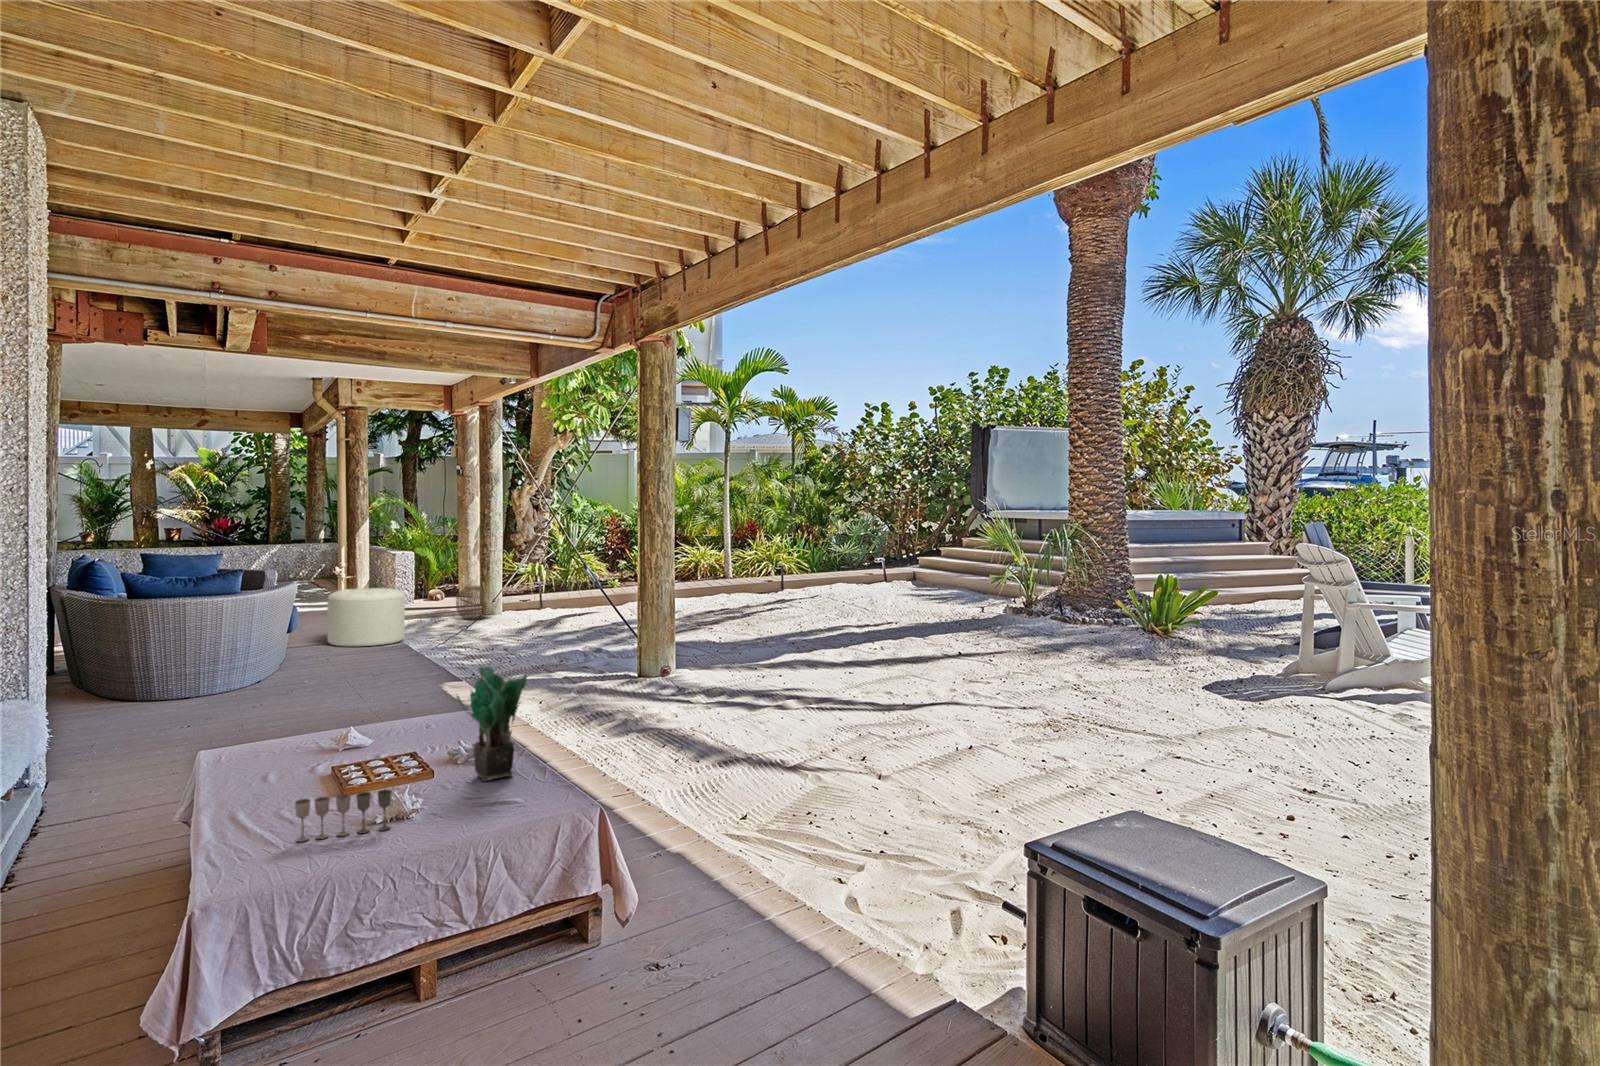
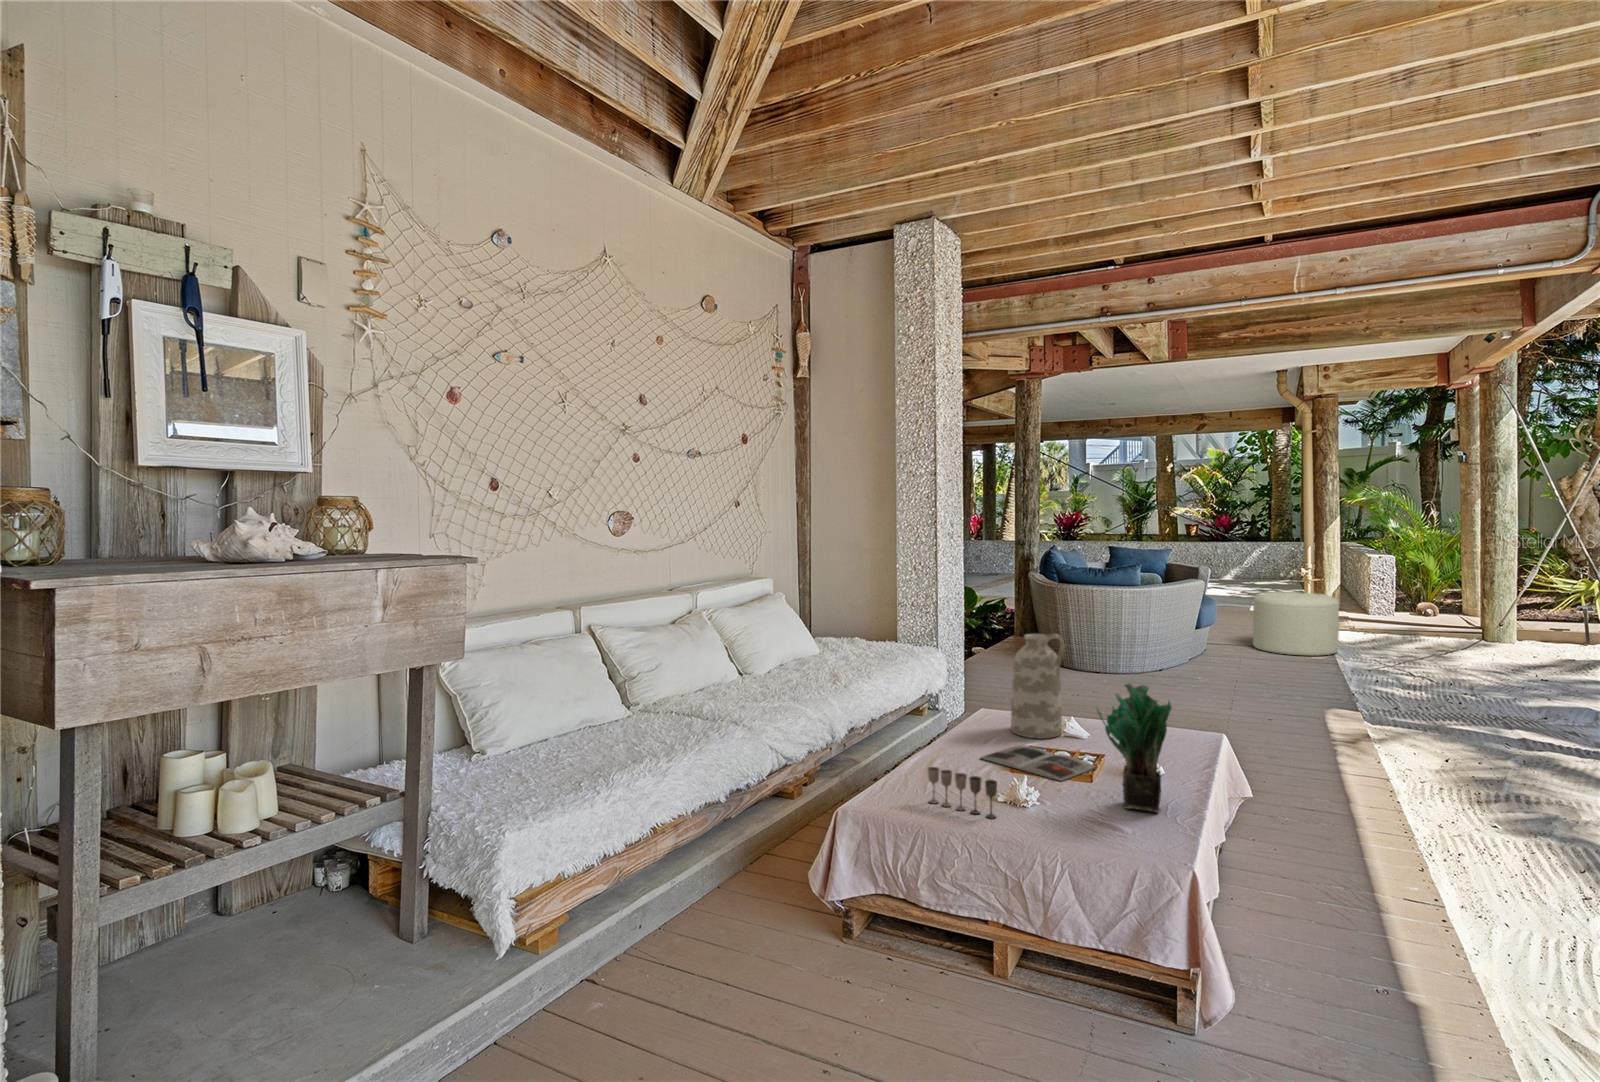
woven basket: present [456,585,487,620] -> none [1427,599,1477,643]
vase: none [272,638,341,756] -> present [1011,634,1065,739]
magazine: none [283,757,412,788] -> present [981,745,1095,781]

